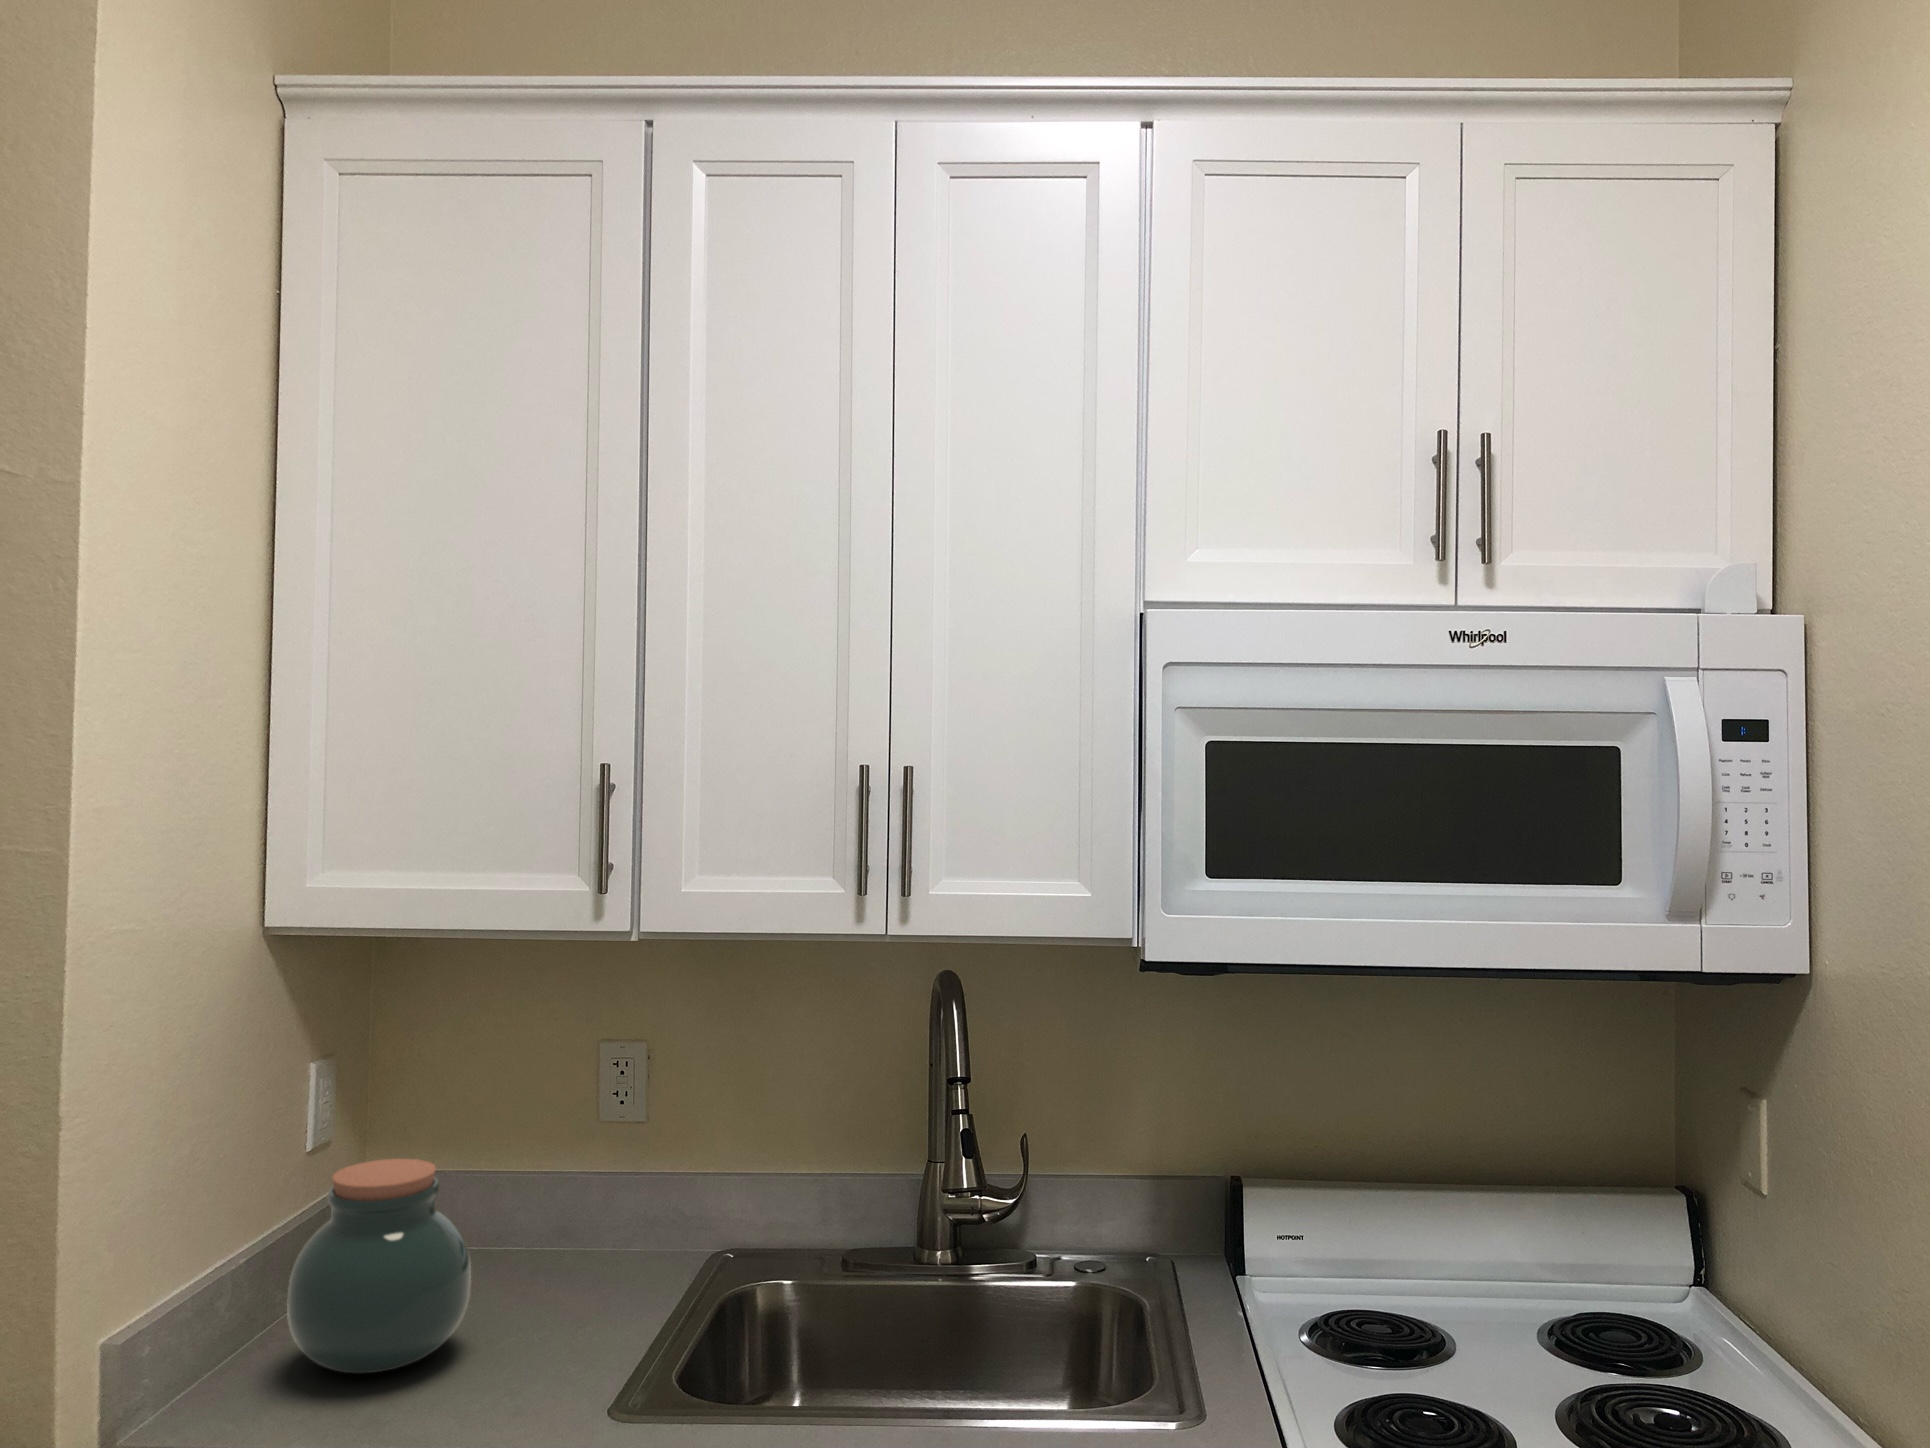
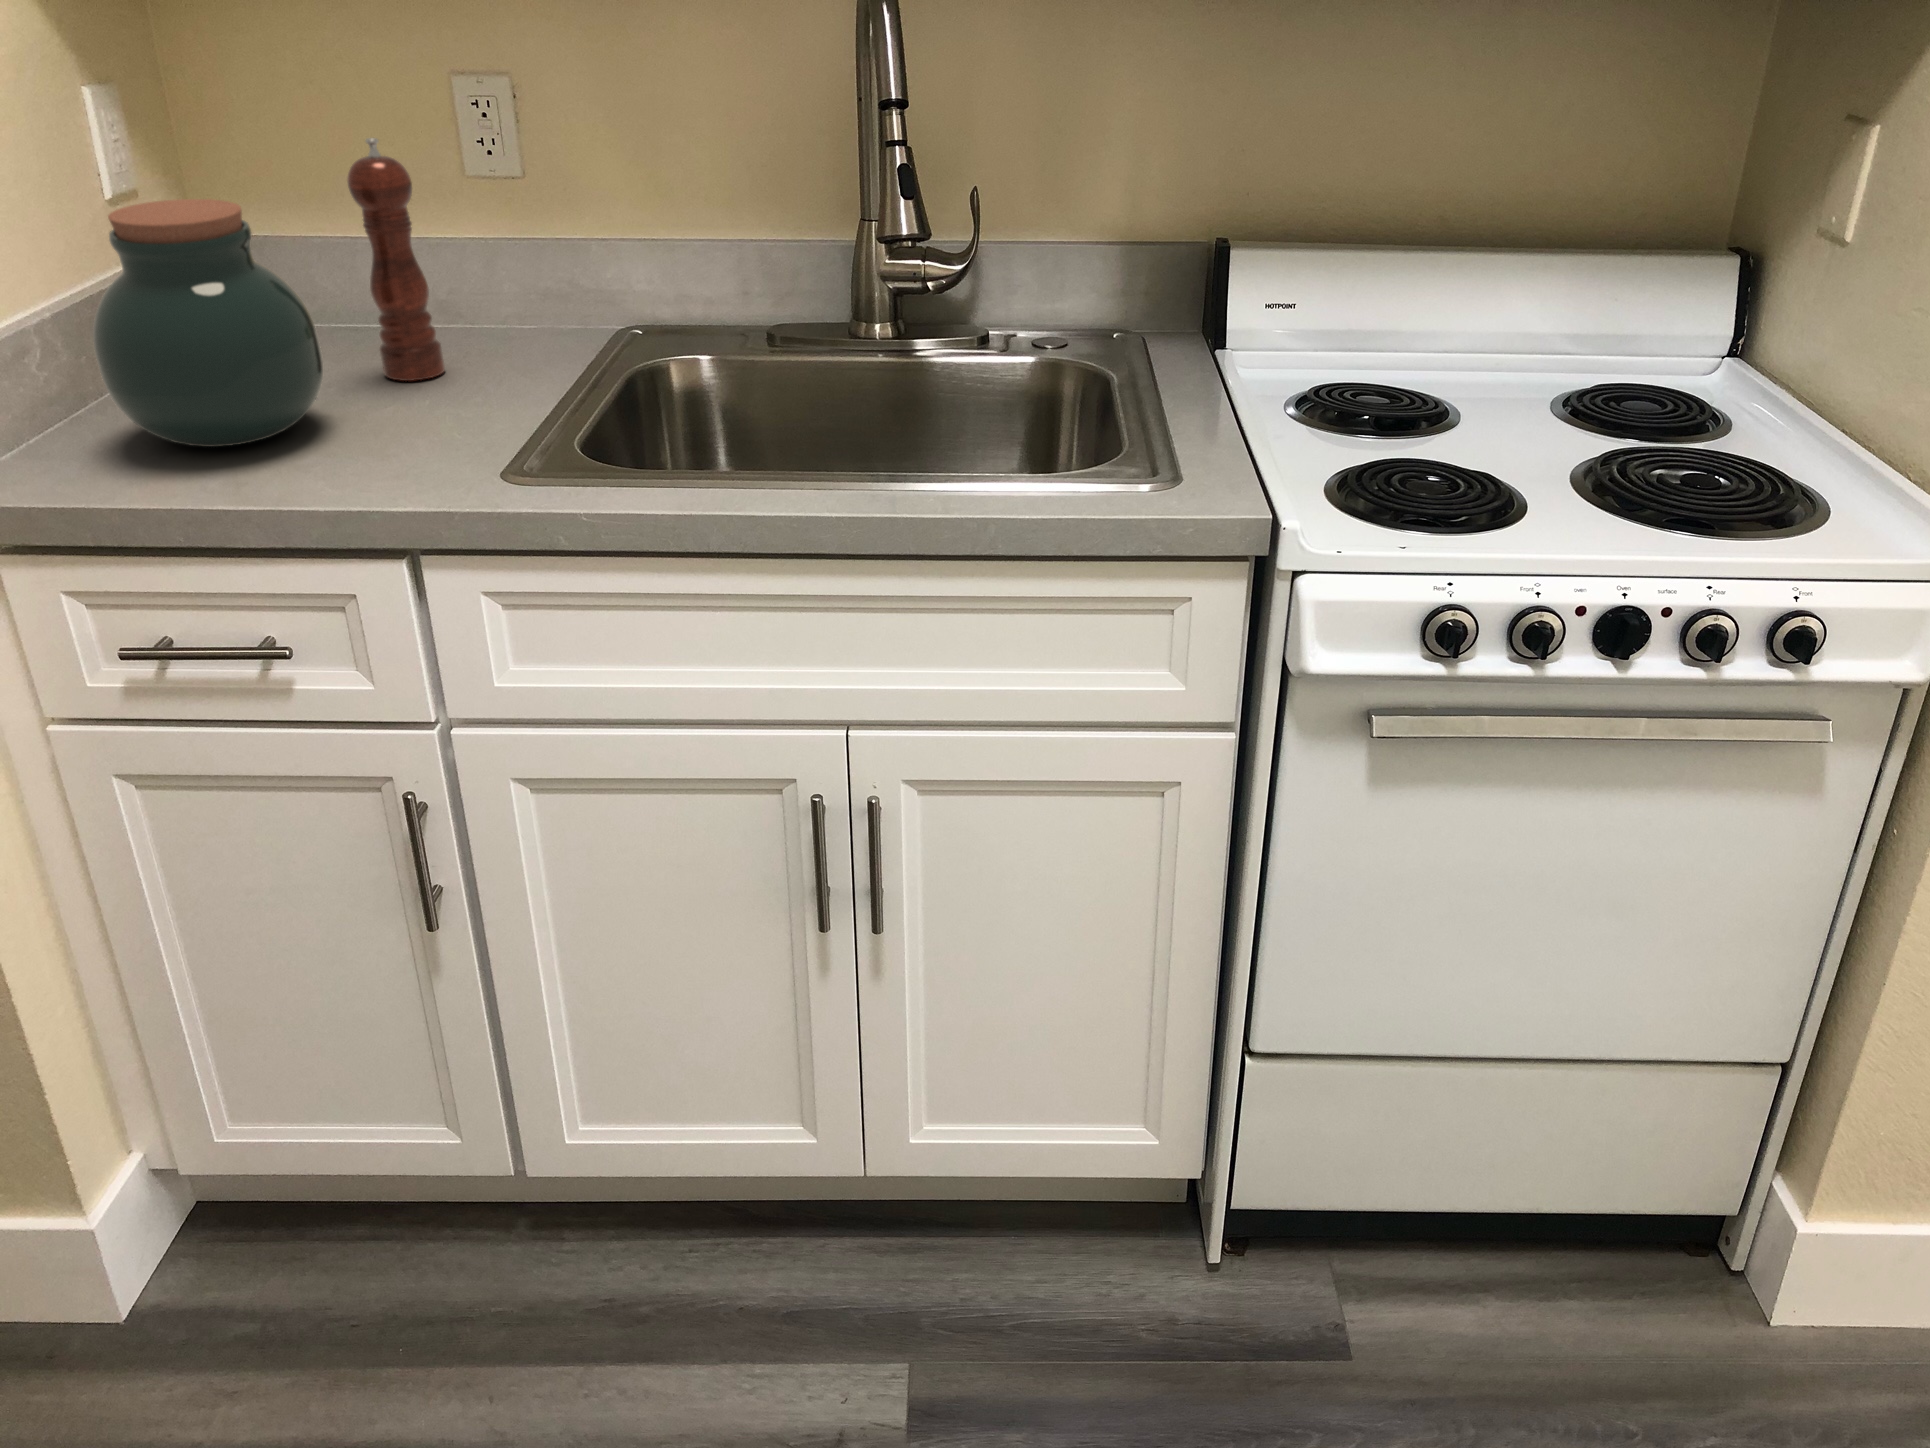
pepper mill: none [514,1103,570,1304] -> present [347,138,445,381]

